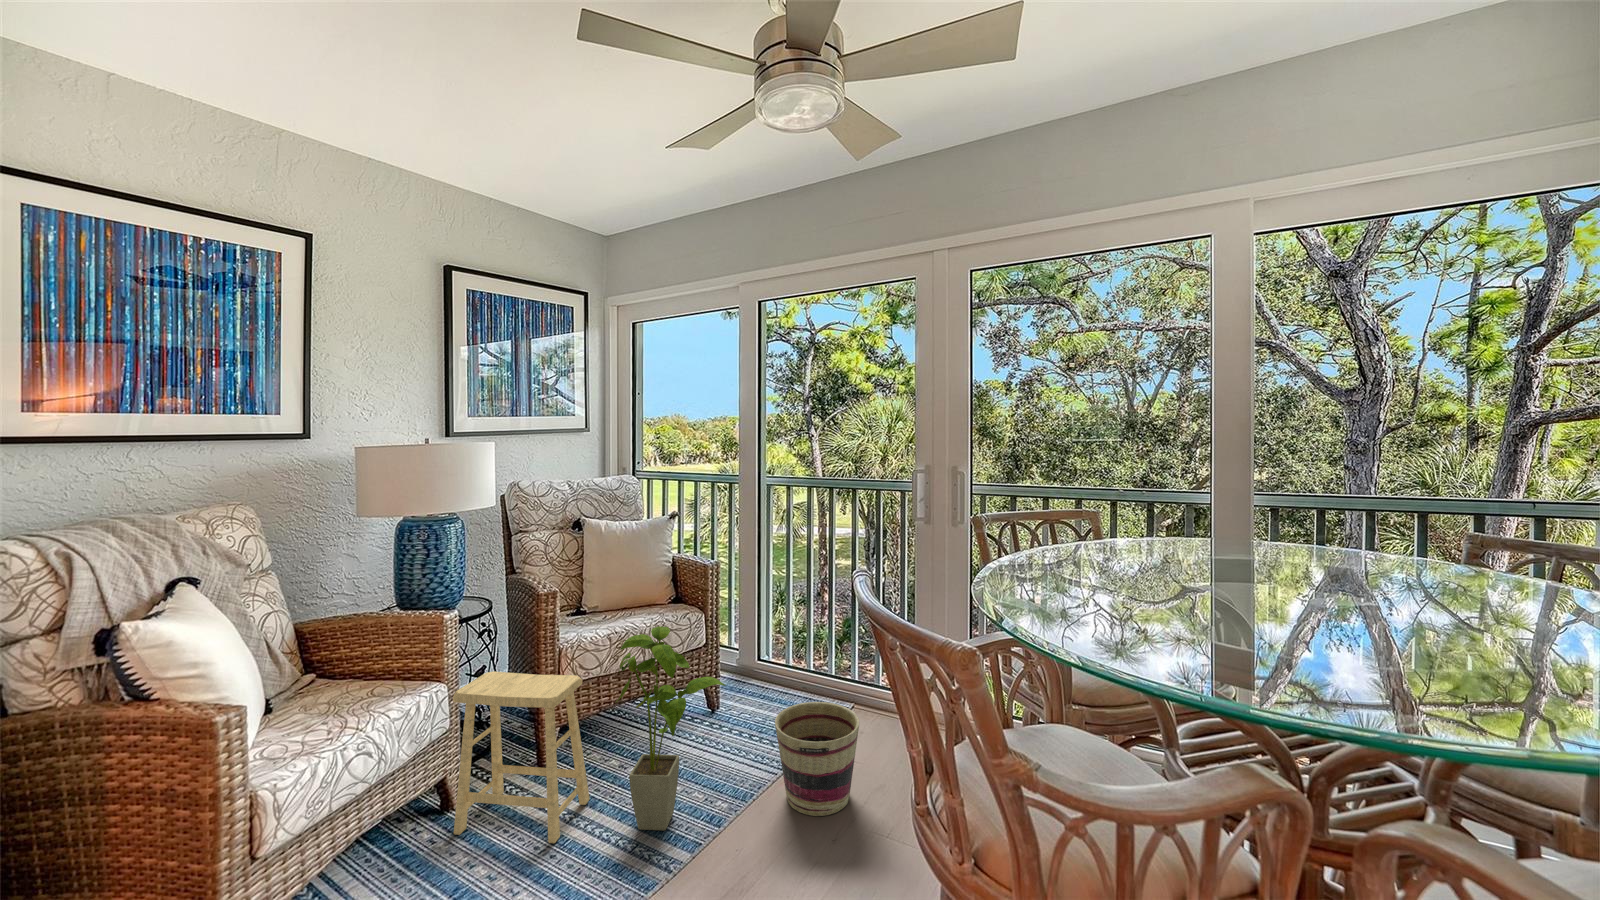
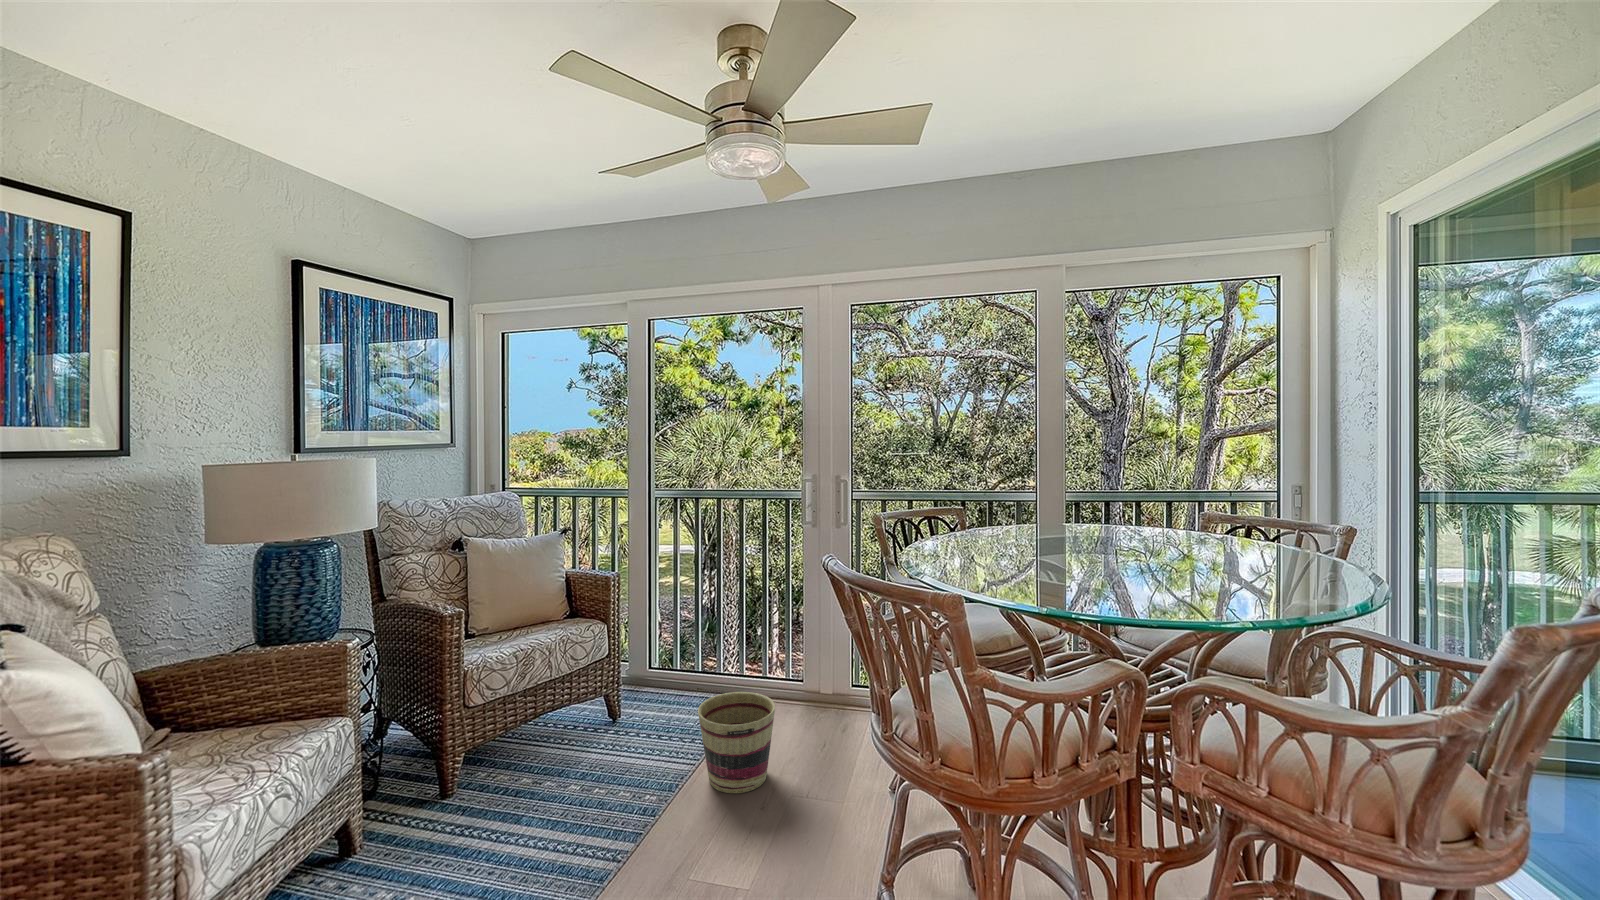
house plant: present [616,626,725,831] -> none [549,632,656,834]
footstool: present [453,671,590,843] -> none [365,692,512,876]

